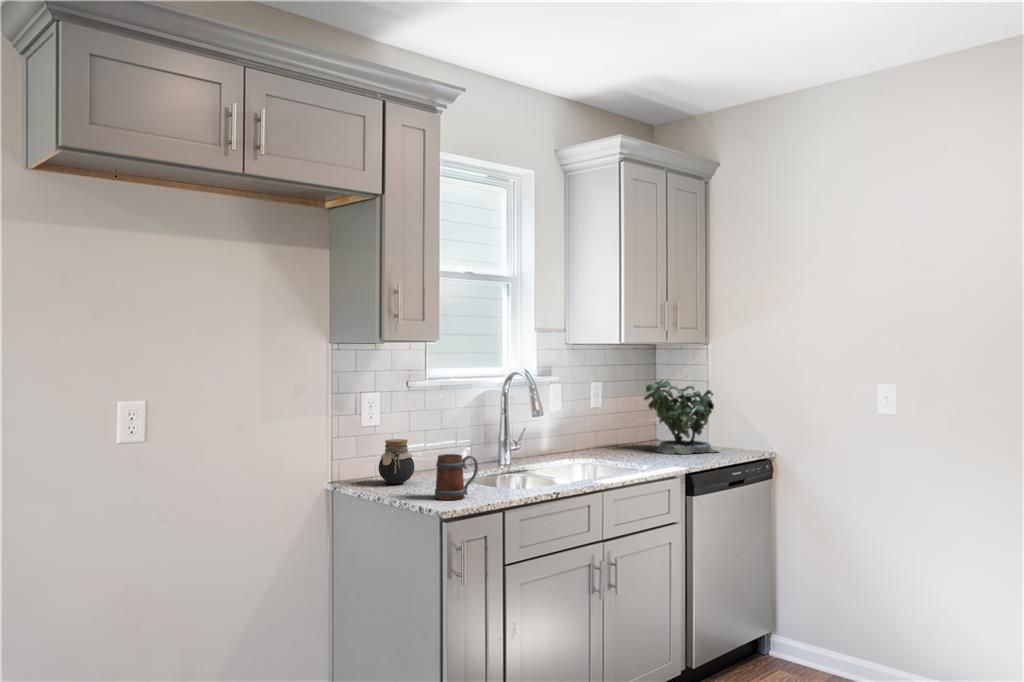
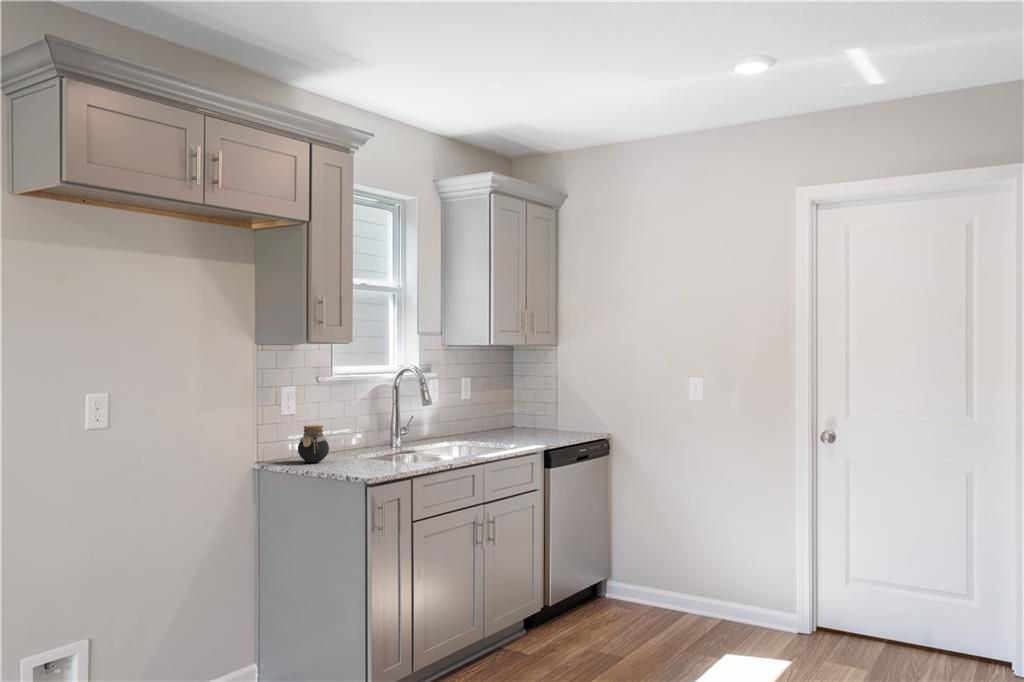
potted plant: present [644,380,717,454] -> none [505,372,568,436]
mug: present [435,454,478,500] -> none [354,435,389,472]

